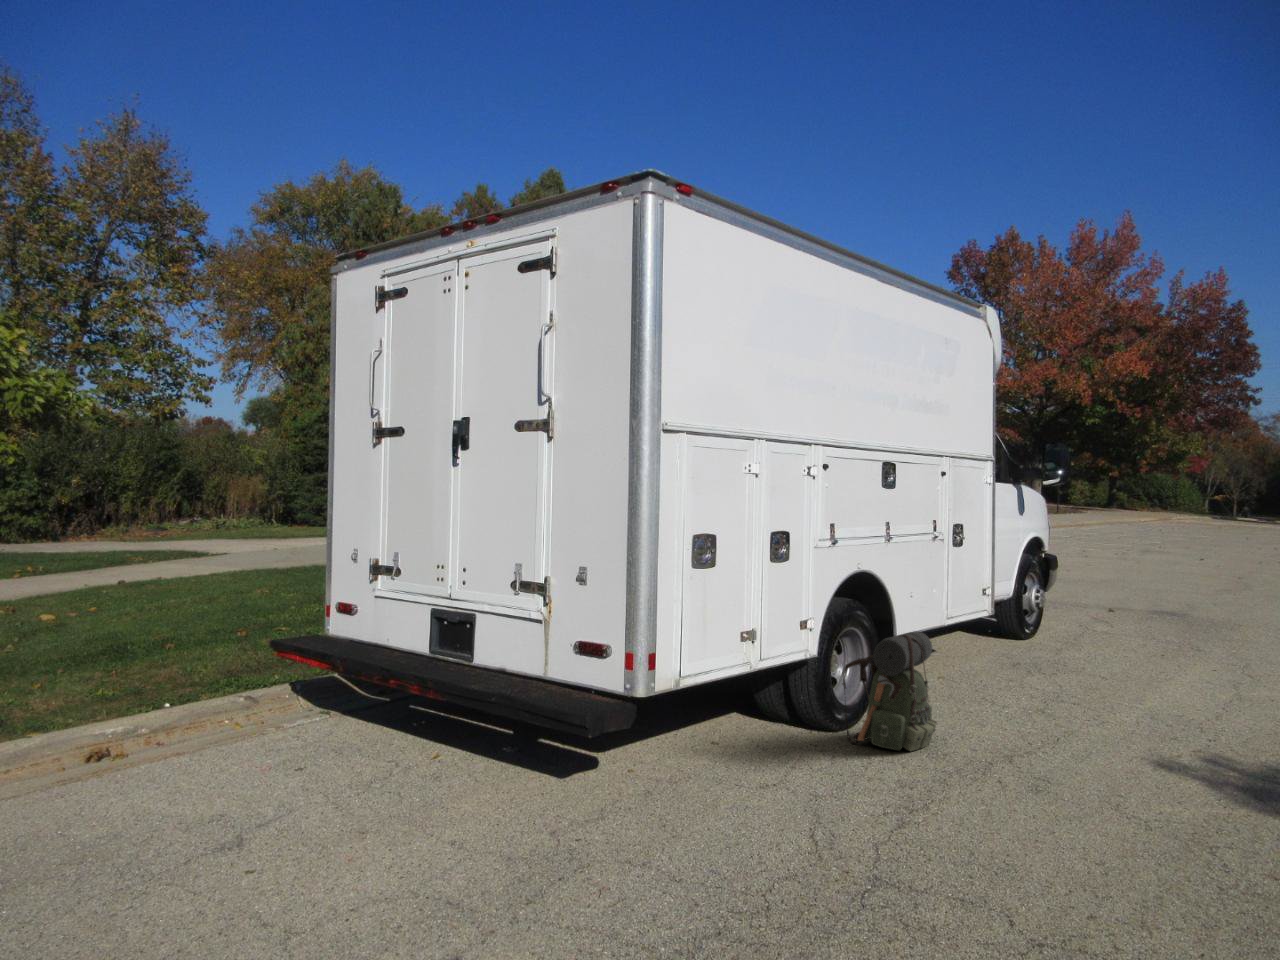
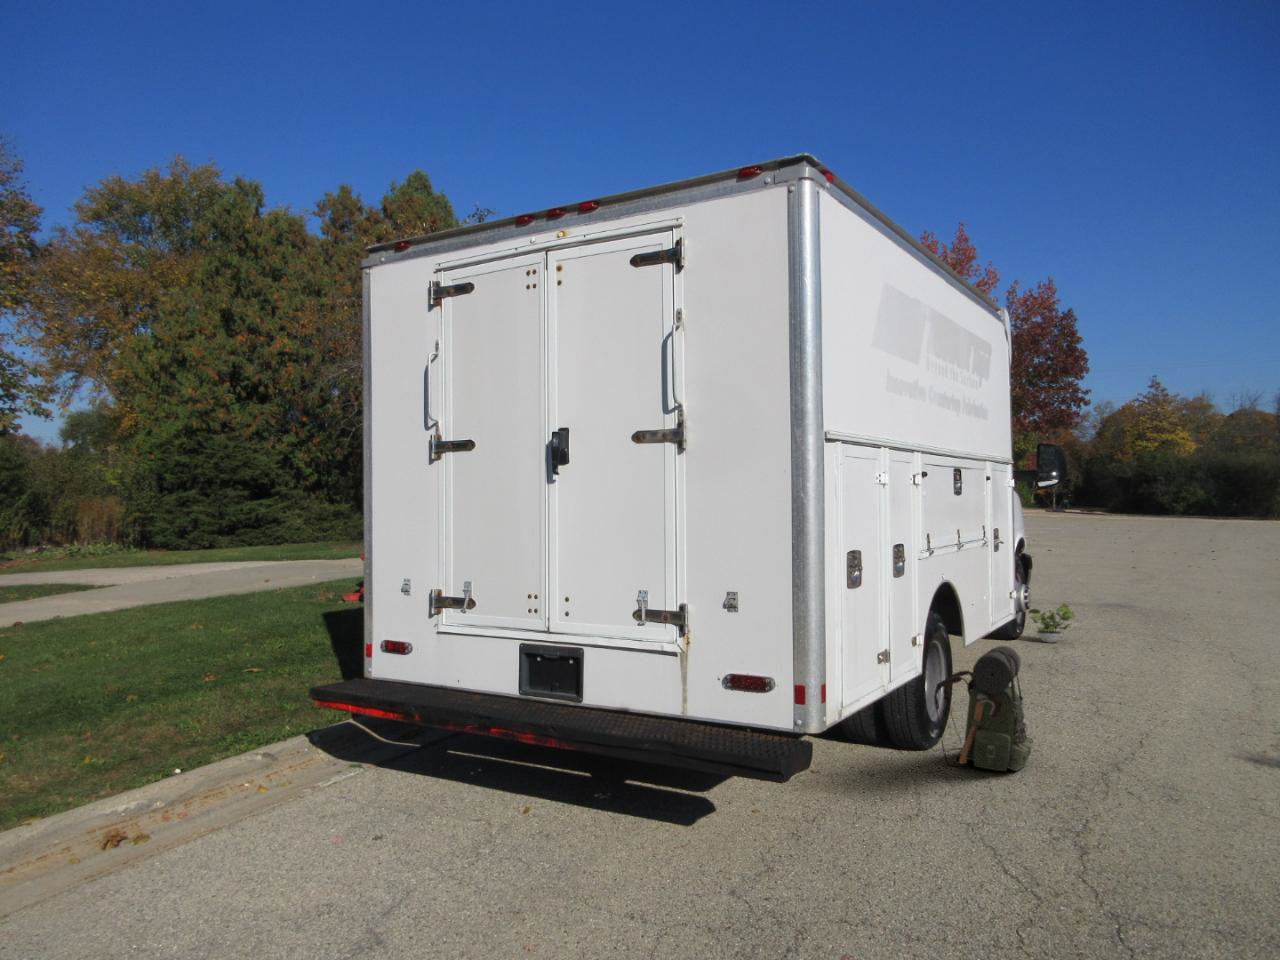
potted plant: none [1047,600,1093,637] -> present [1029,605,1075,643]

